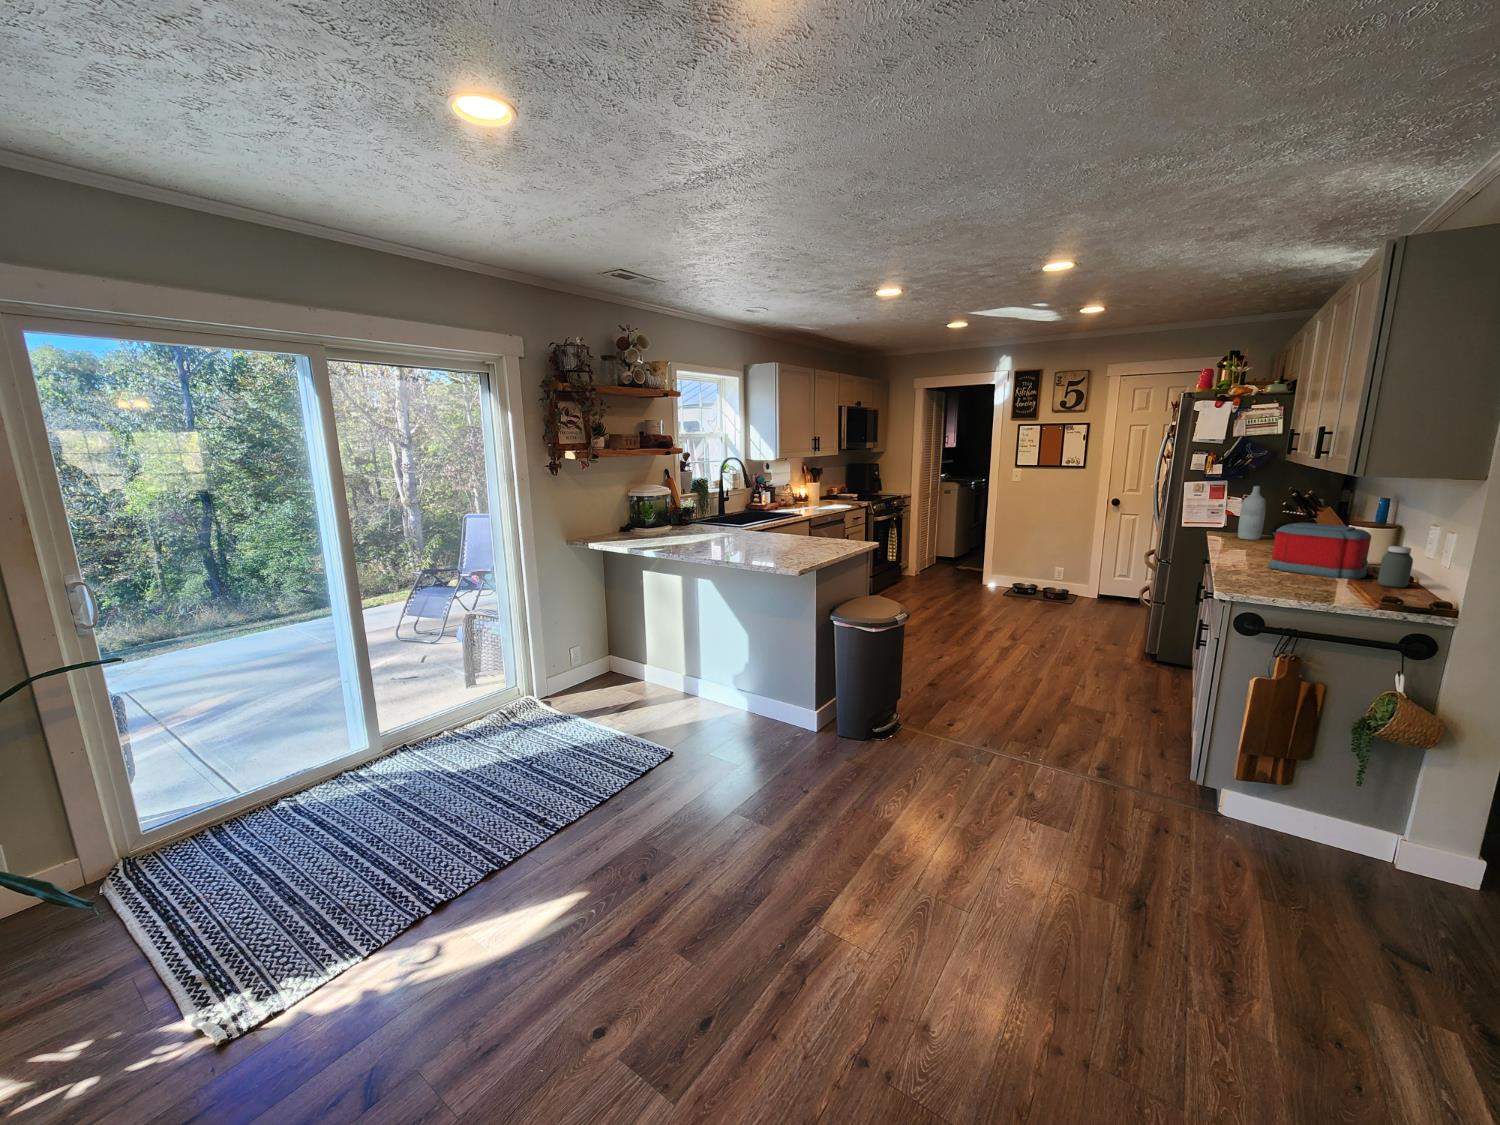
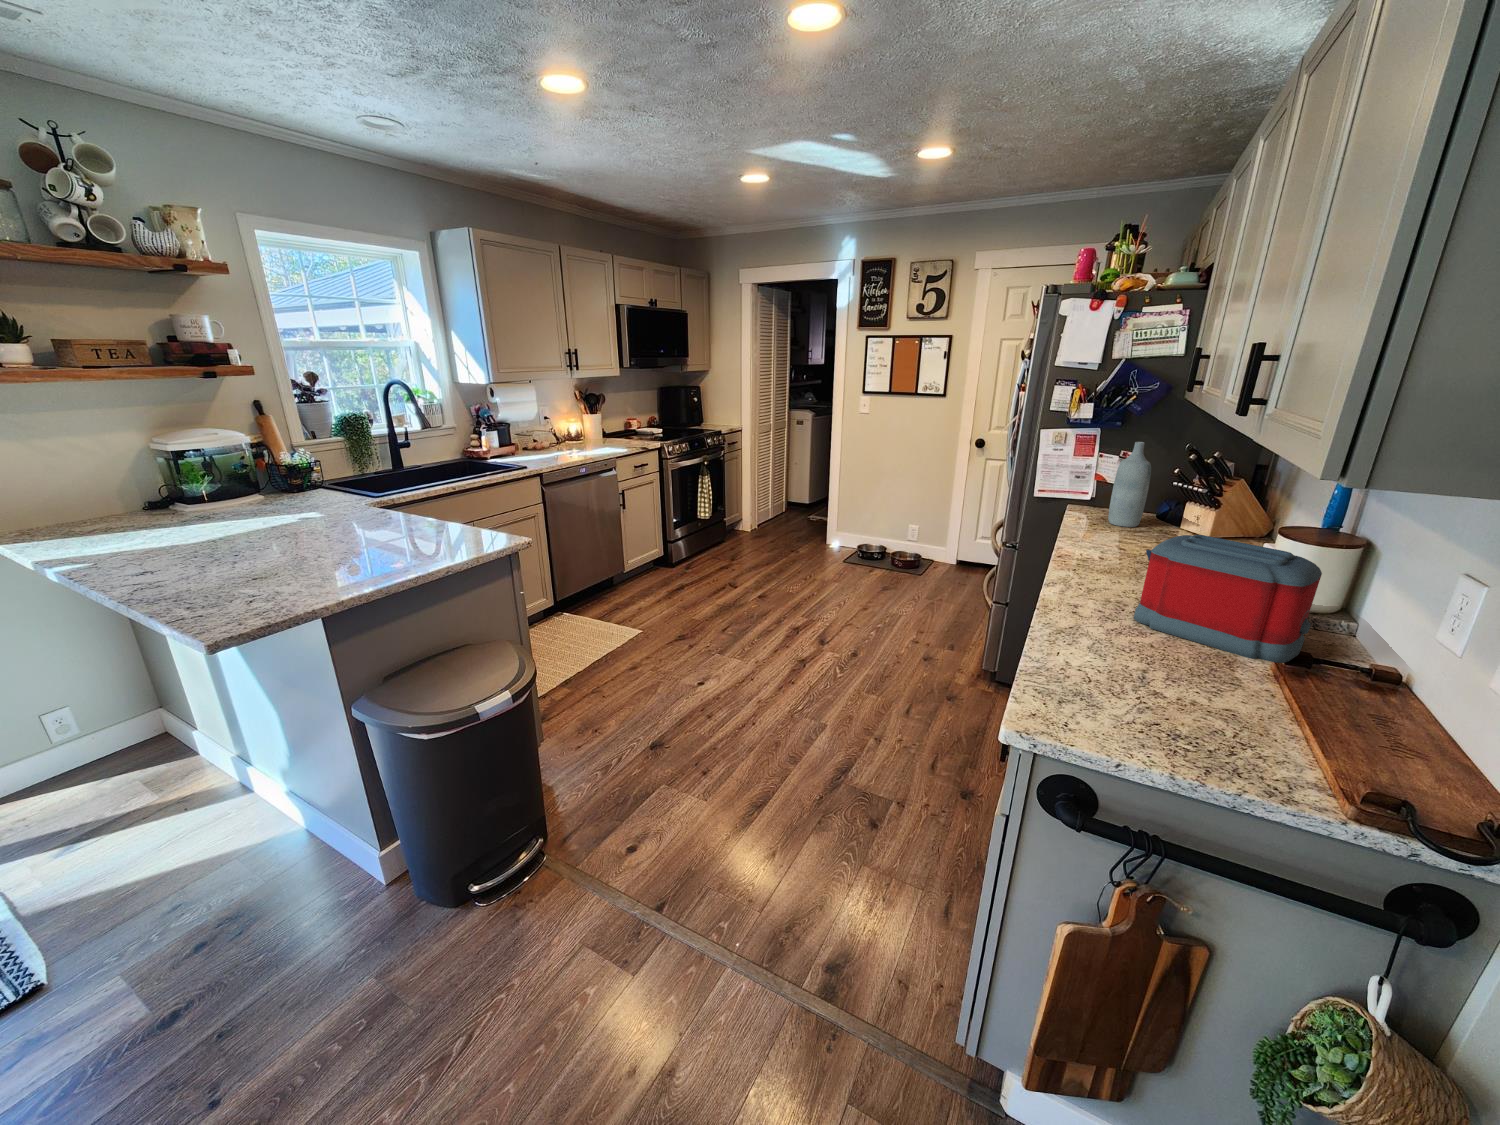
jar: present [1378,546,1413,588] -> none [1330,612,1409,703]

